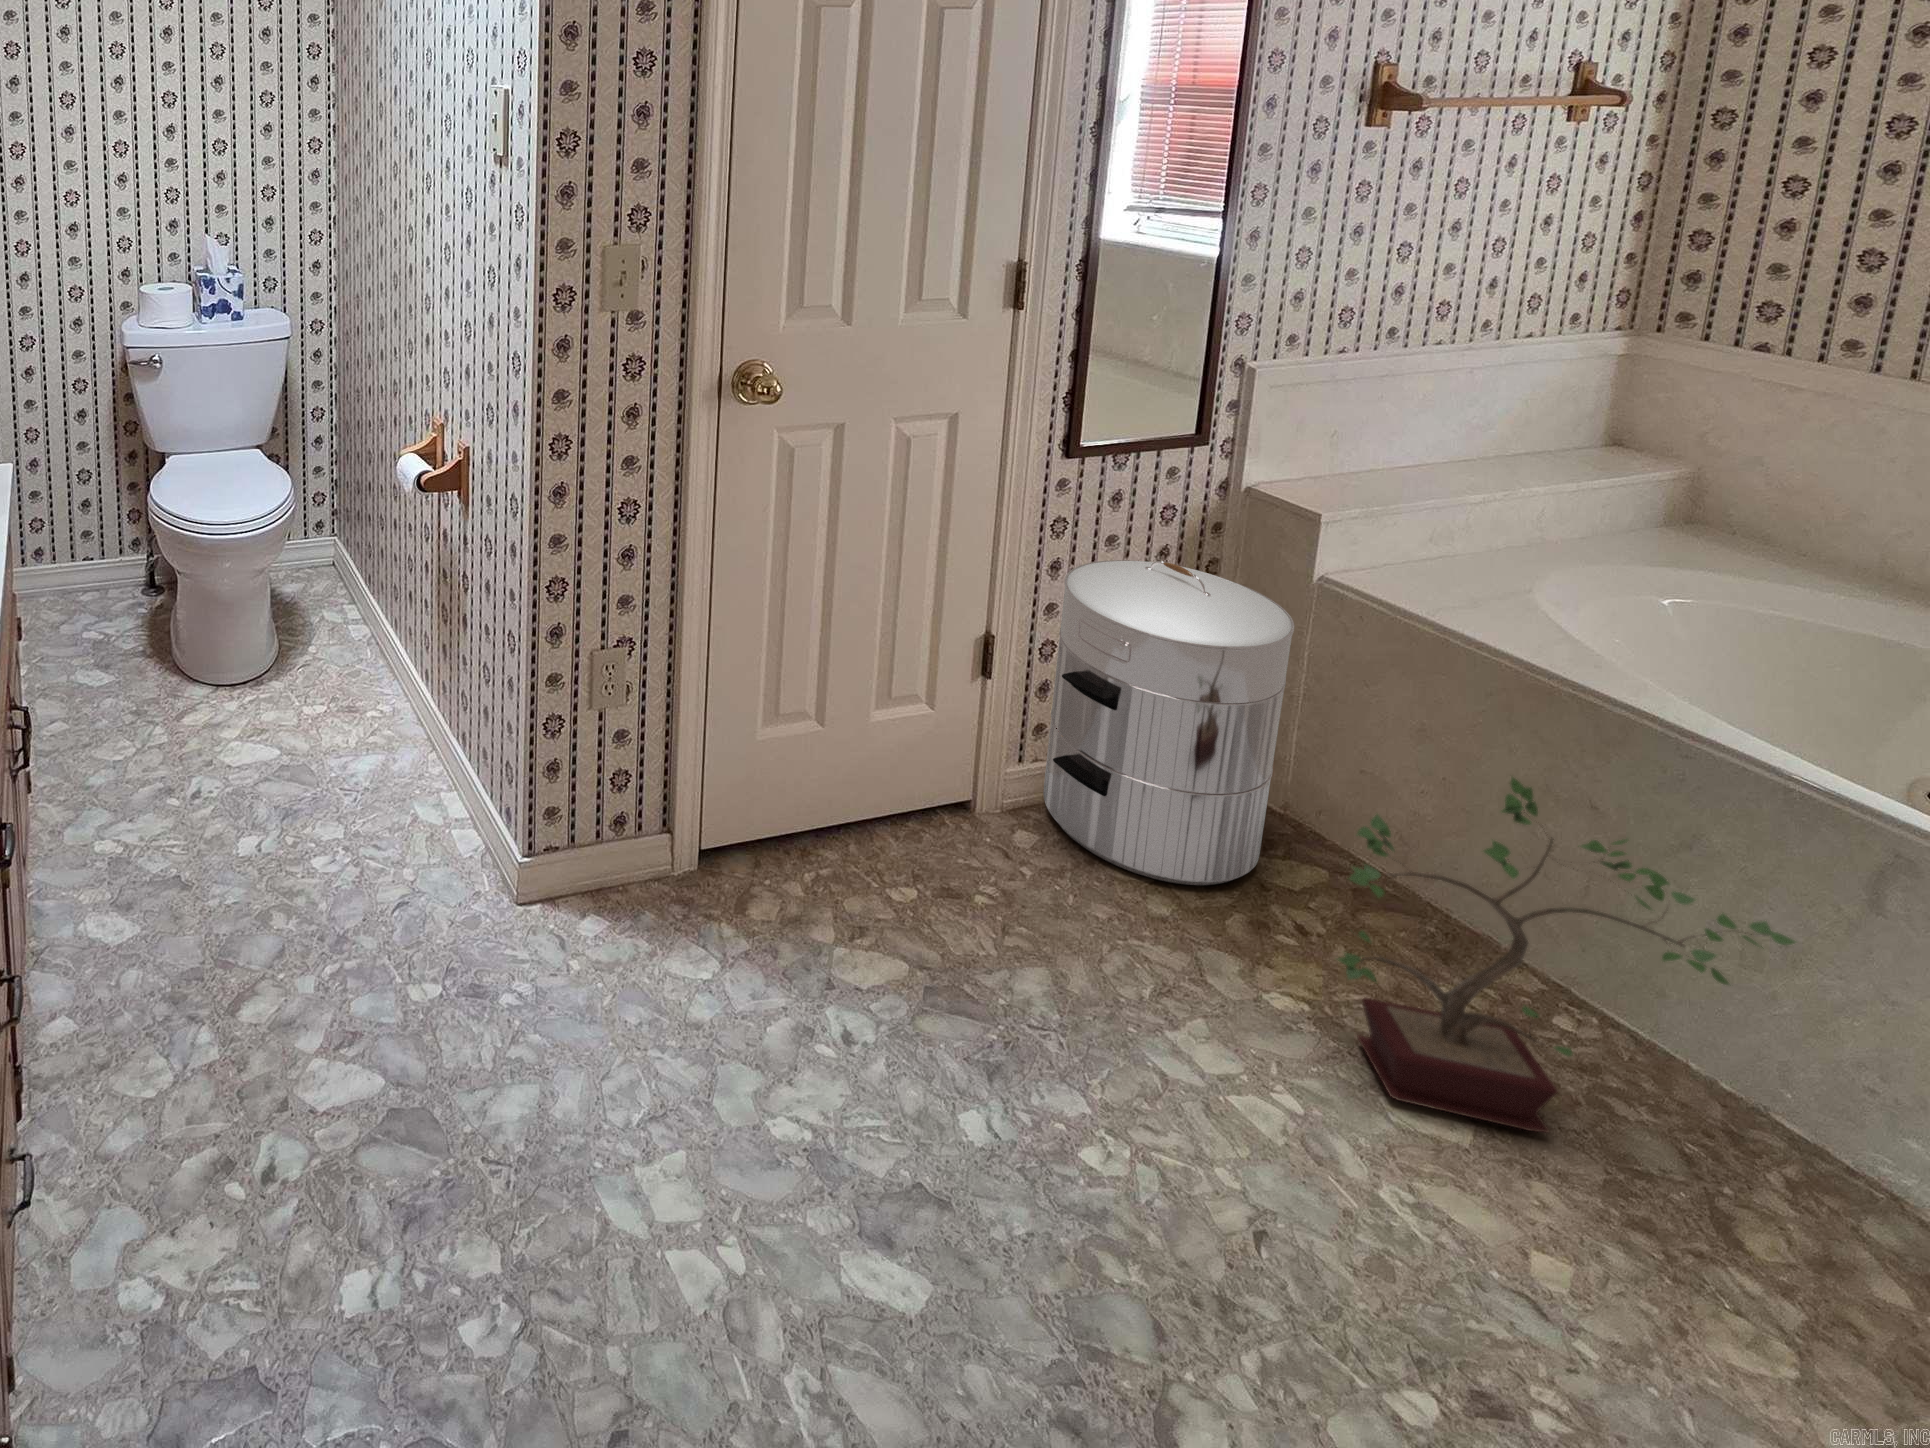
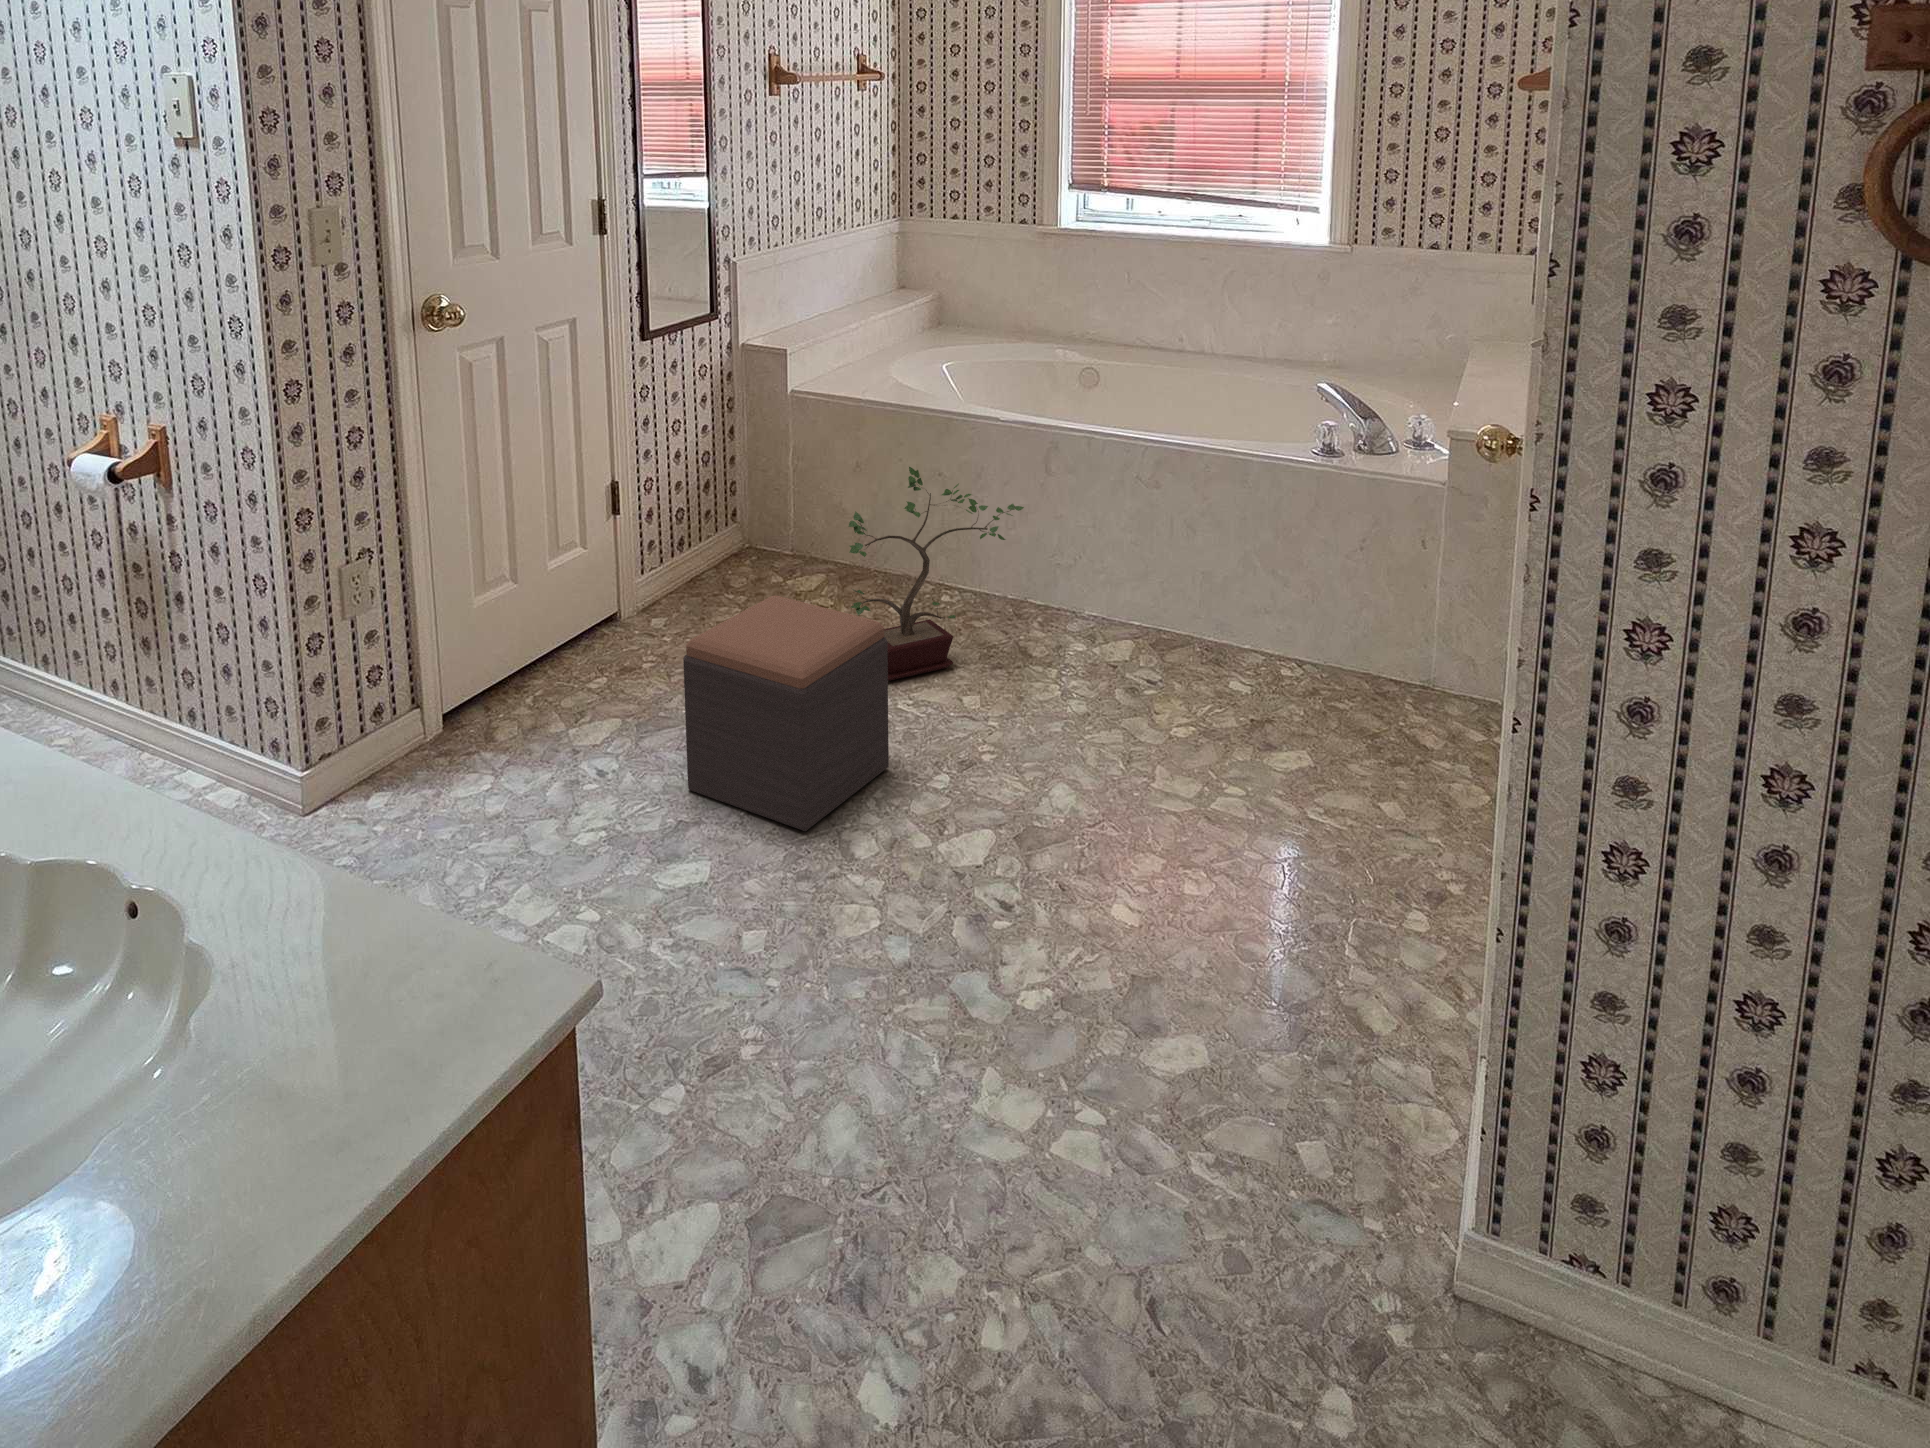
waste bin: present [1043,560,1294,885] -> none [653,409,795,633]
footstool: none [965,910,1378,1357] -> present [683,595,889,831]

